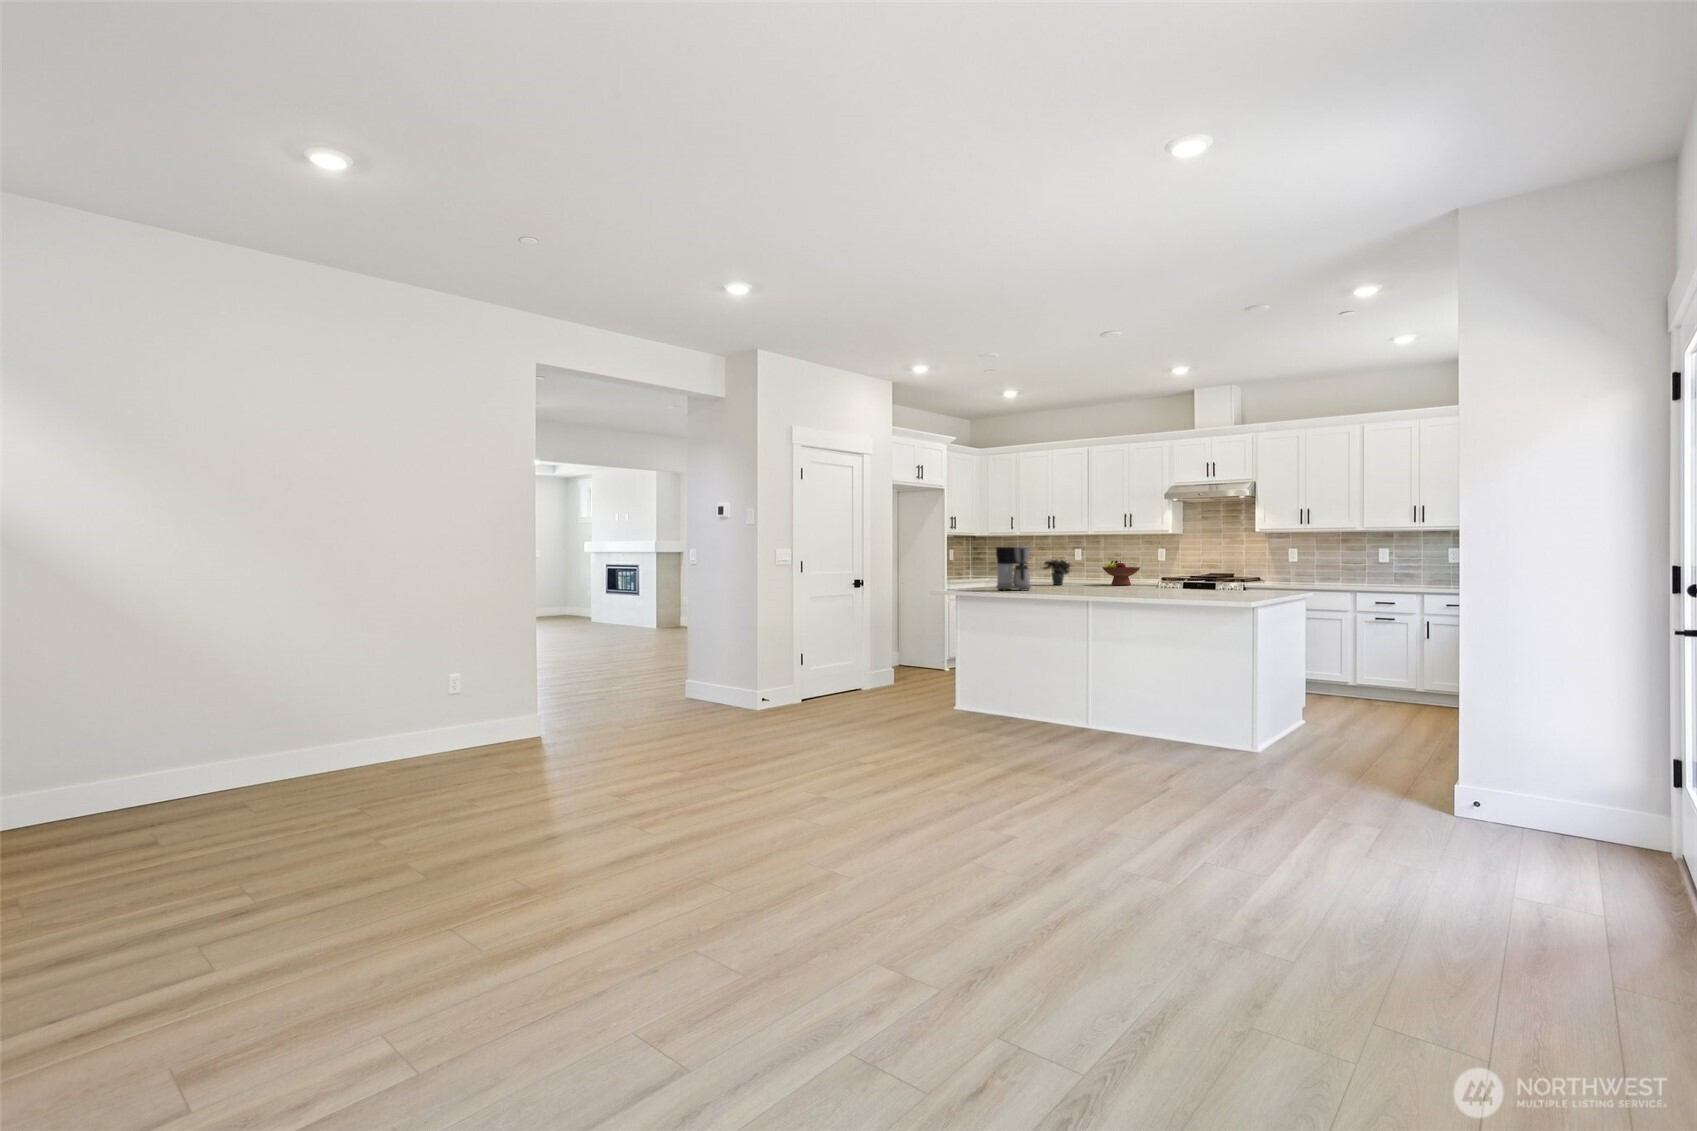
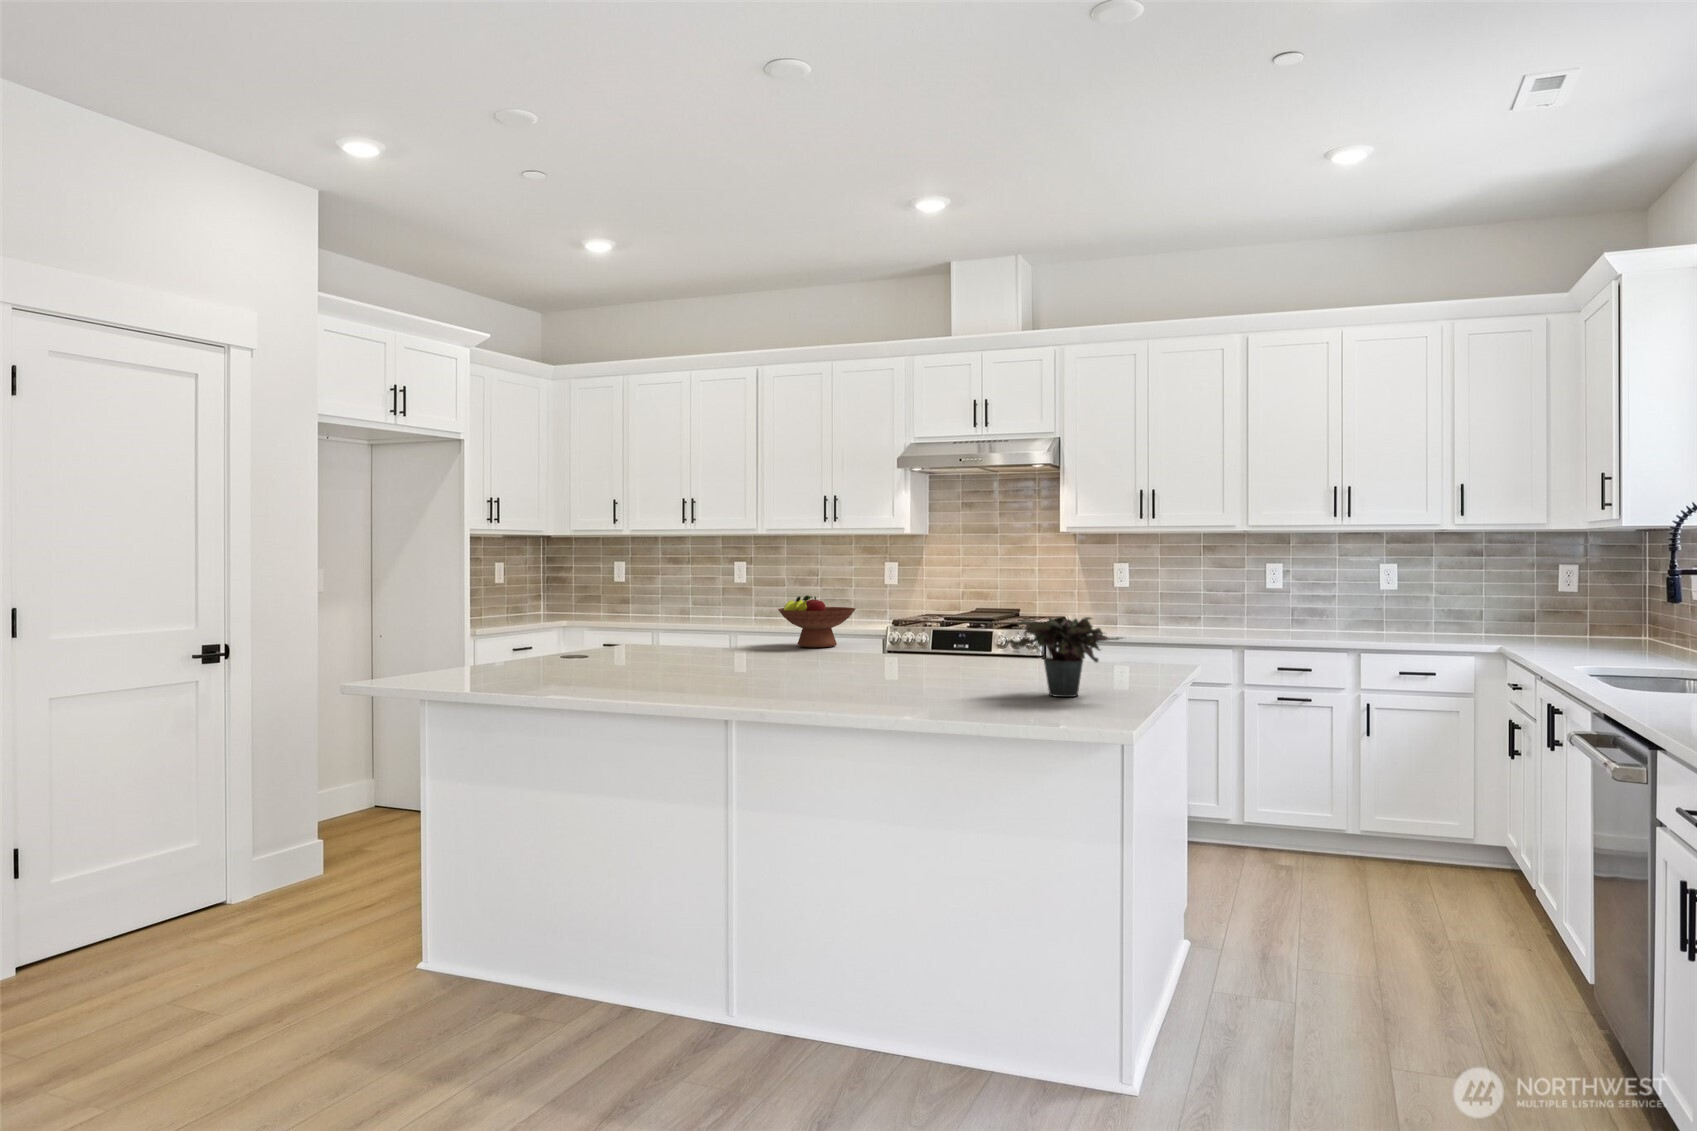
coffee maker: present [996,546,1031,591] -> none [529,572,614,678]
potted plant: present [1043,560,1071,585] -> present [1005,617,1122,697]

